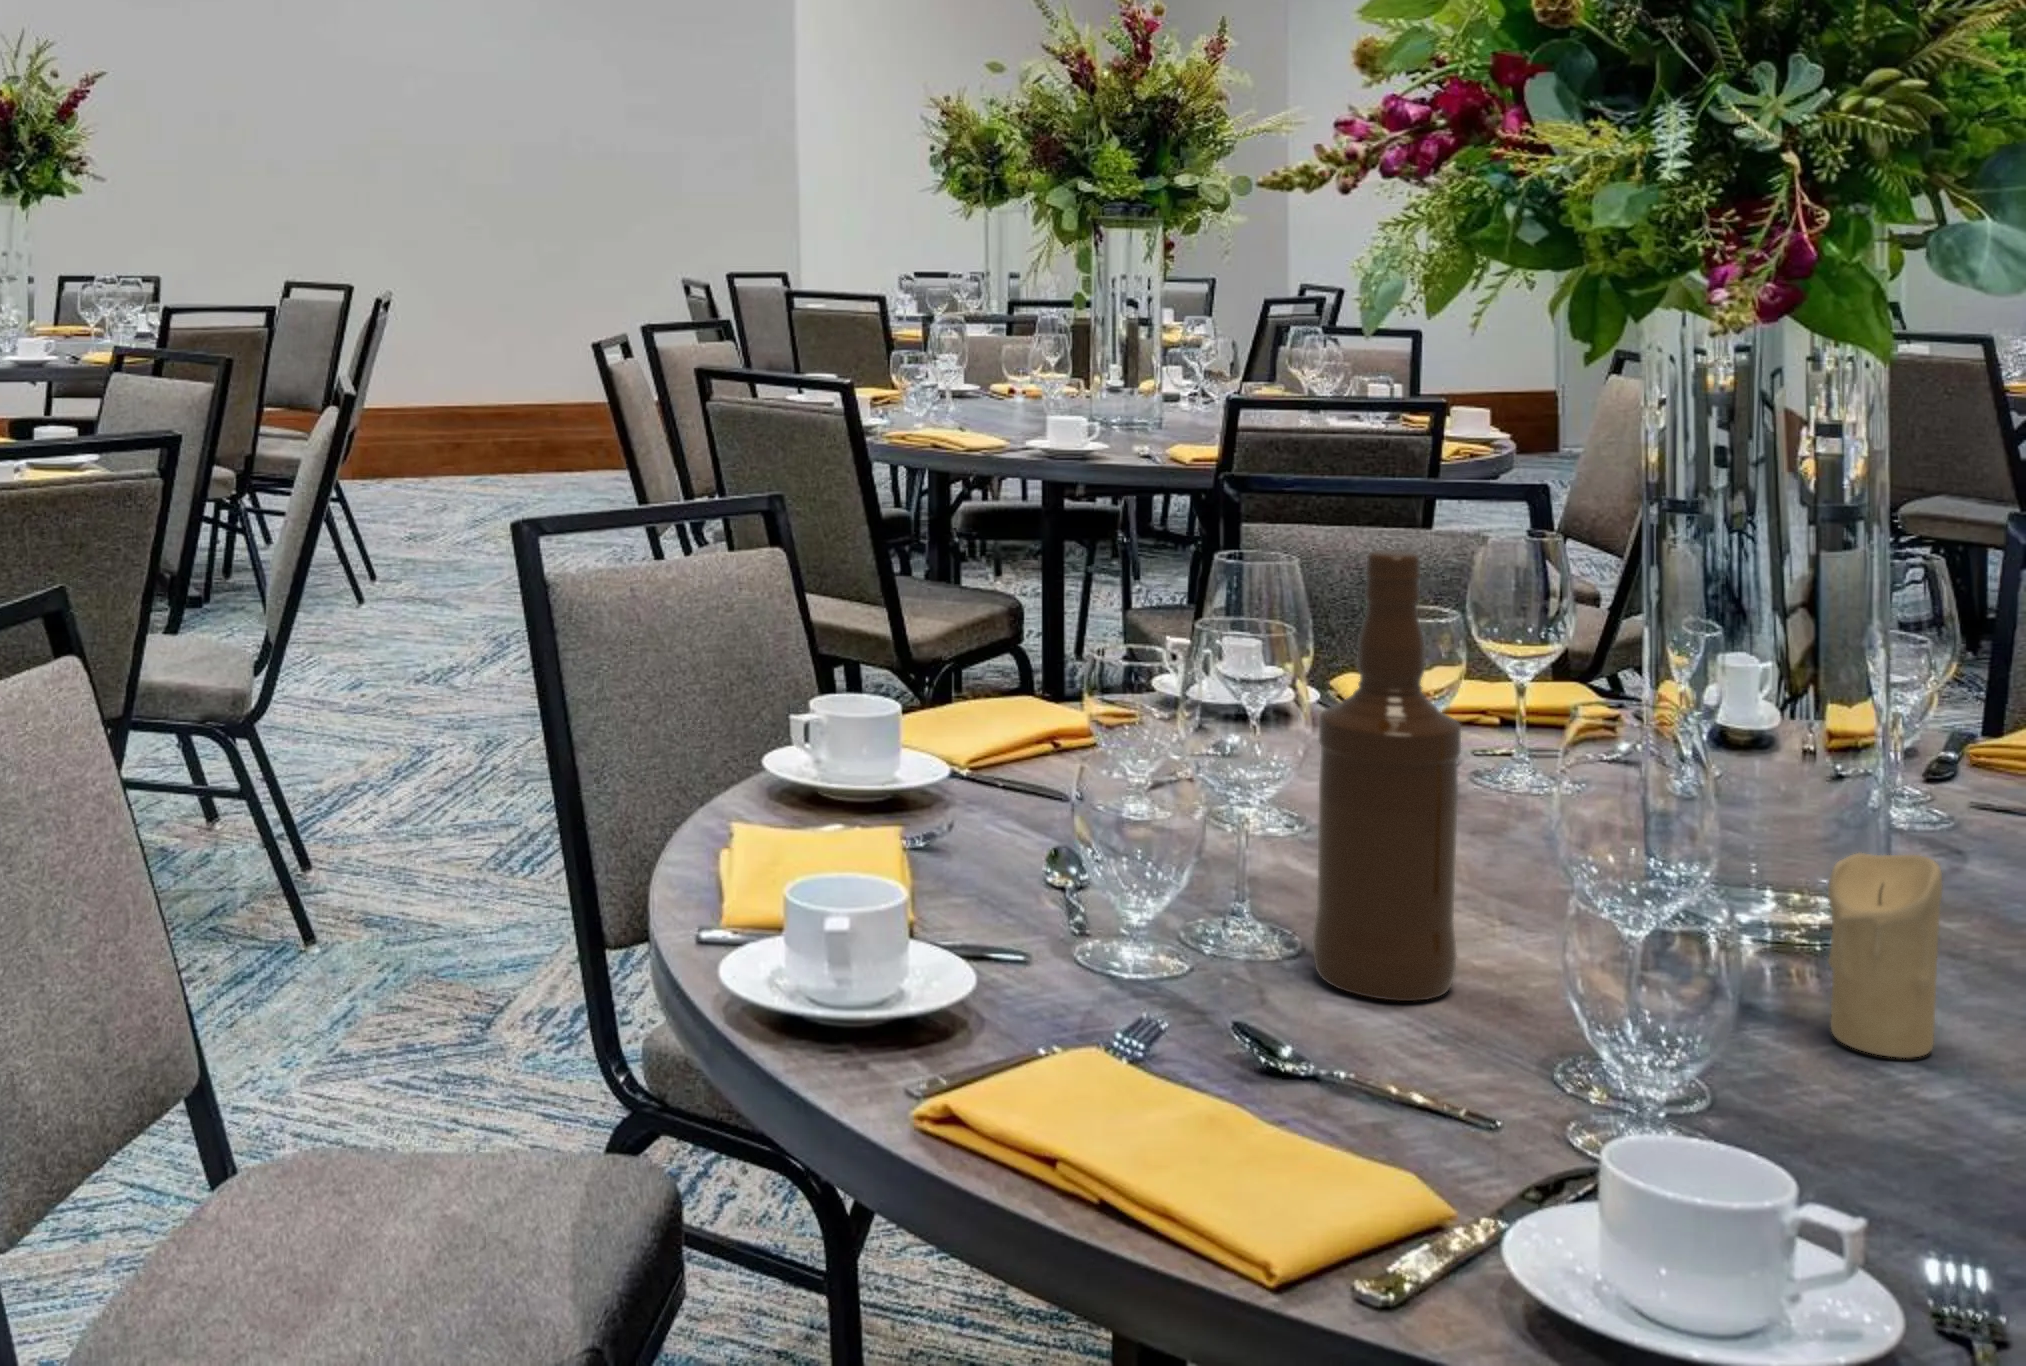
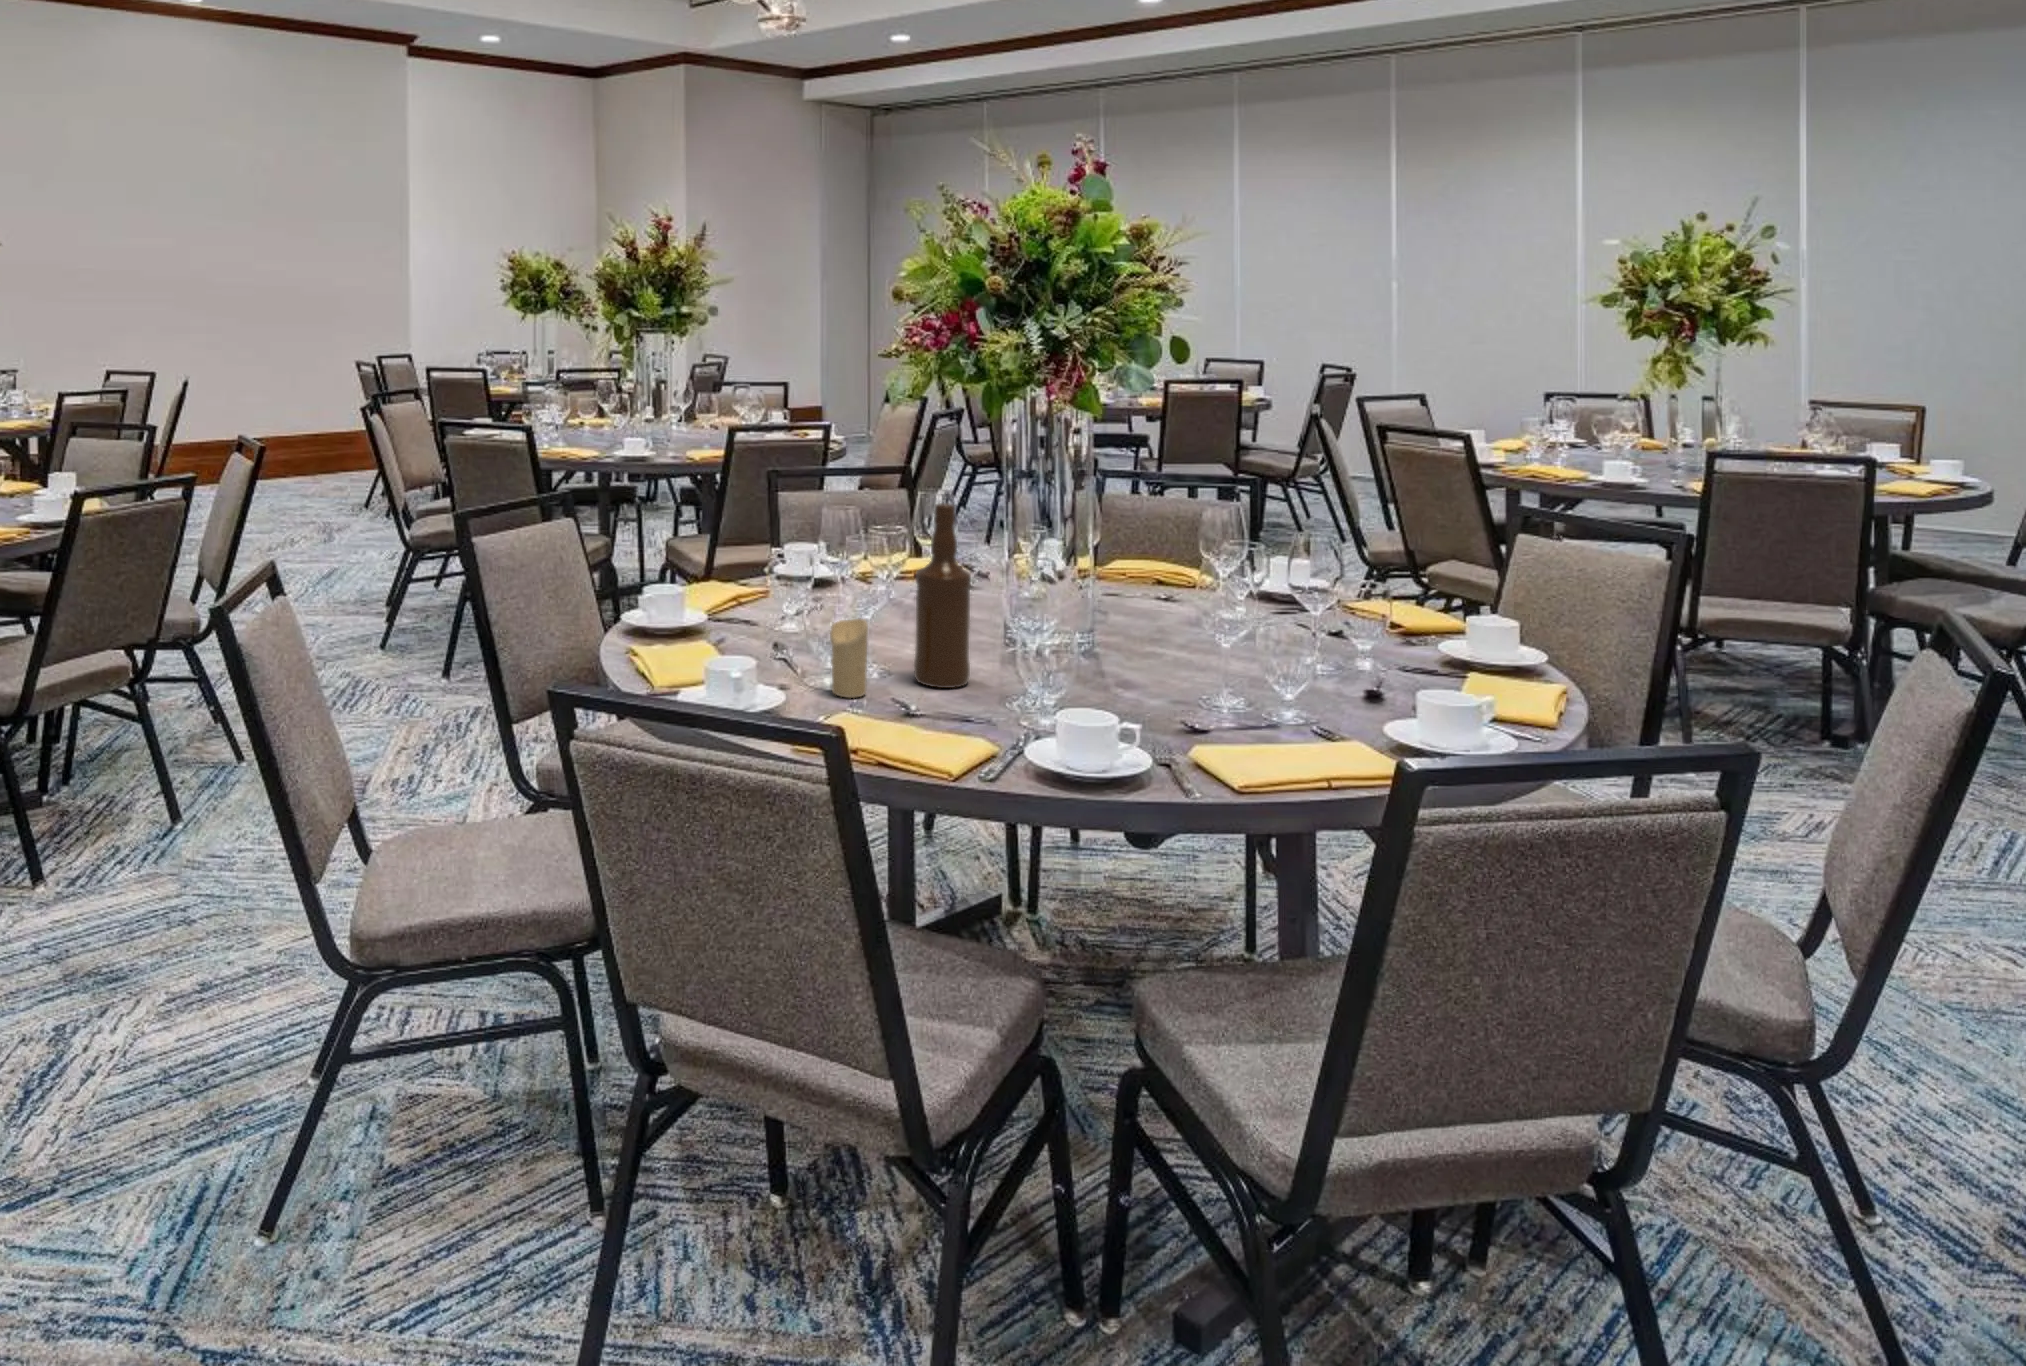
candle: present [1828,853,1943,1058] -> present [830,619,868,698]

